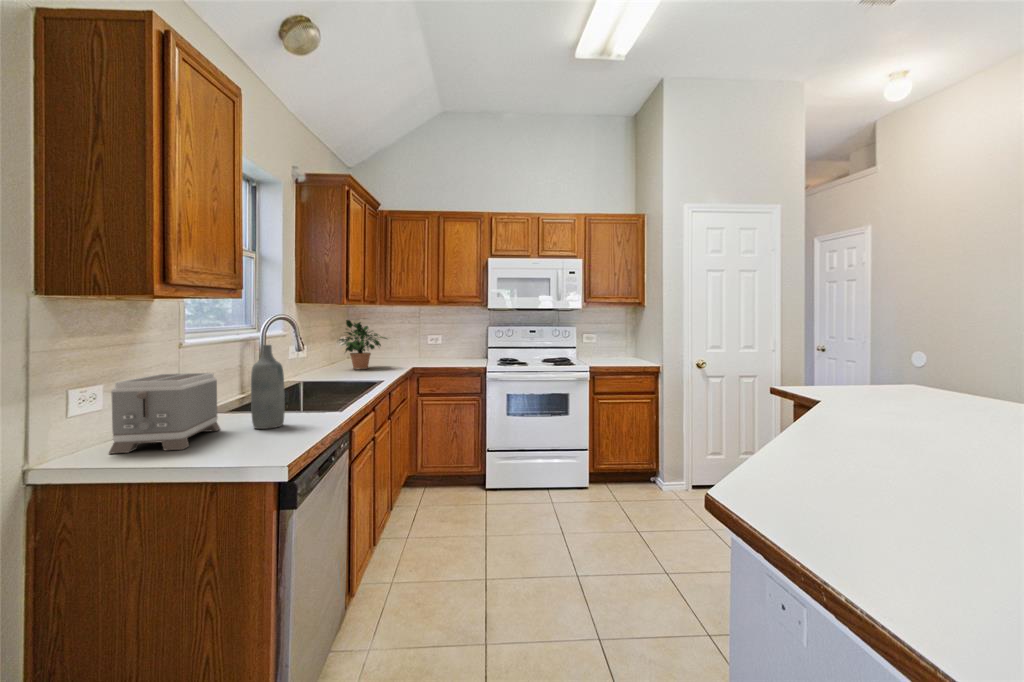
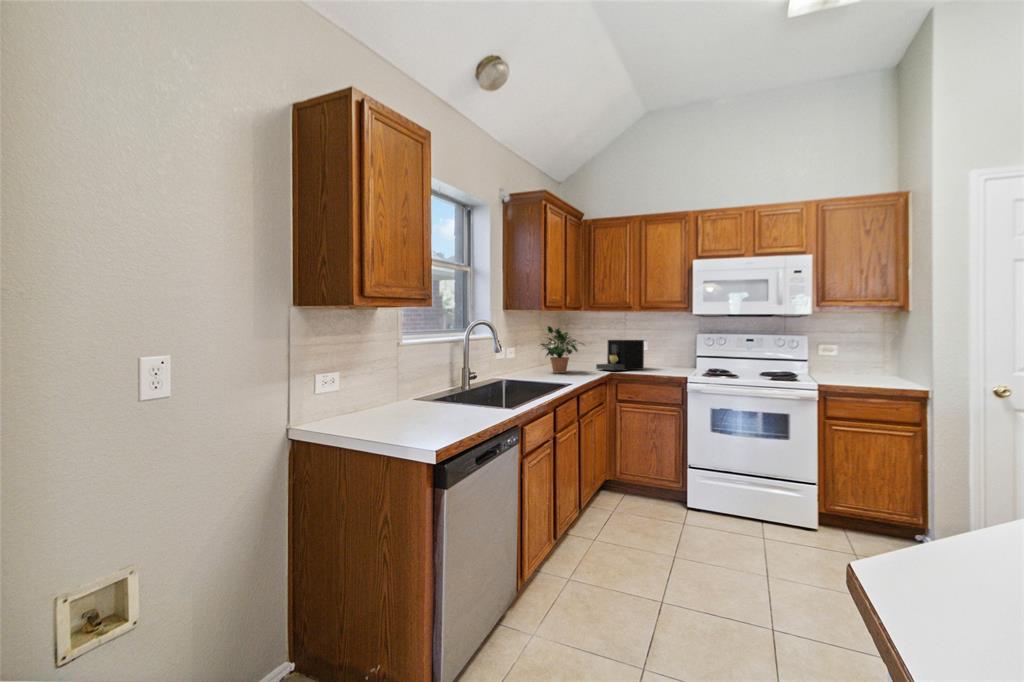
coffee maker: none [397,333,443,364] -> present [596,340,644,370]
bottle: present [251,345,285,429] -> none [436,346,462,419]
toaster: present [109,373,220,454] -> none [330,368,414,429]

